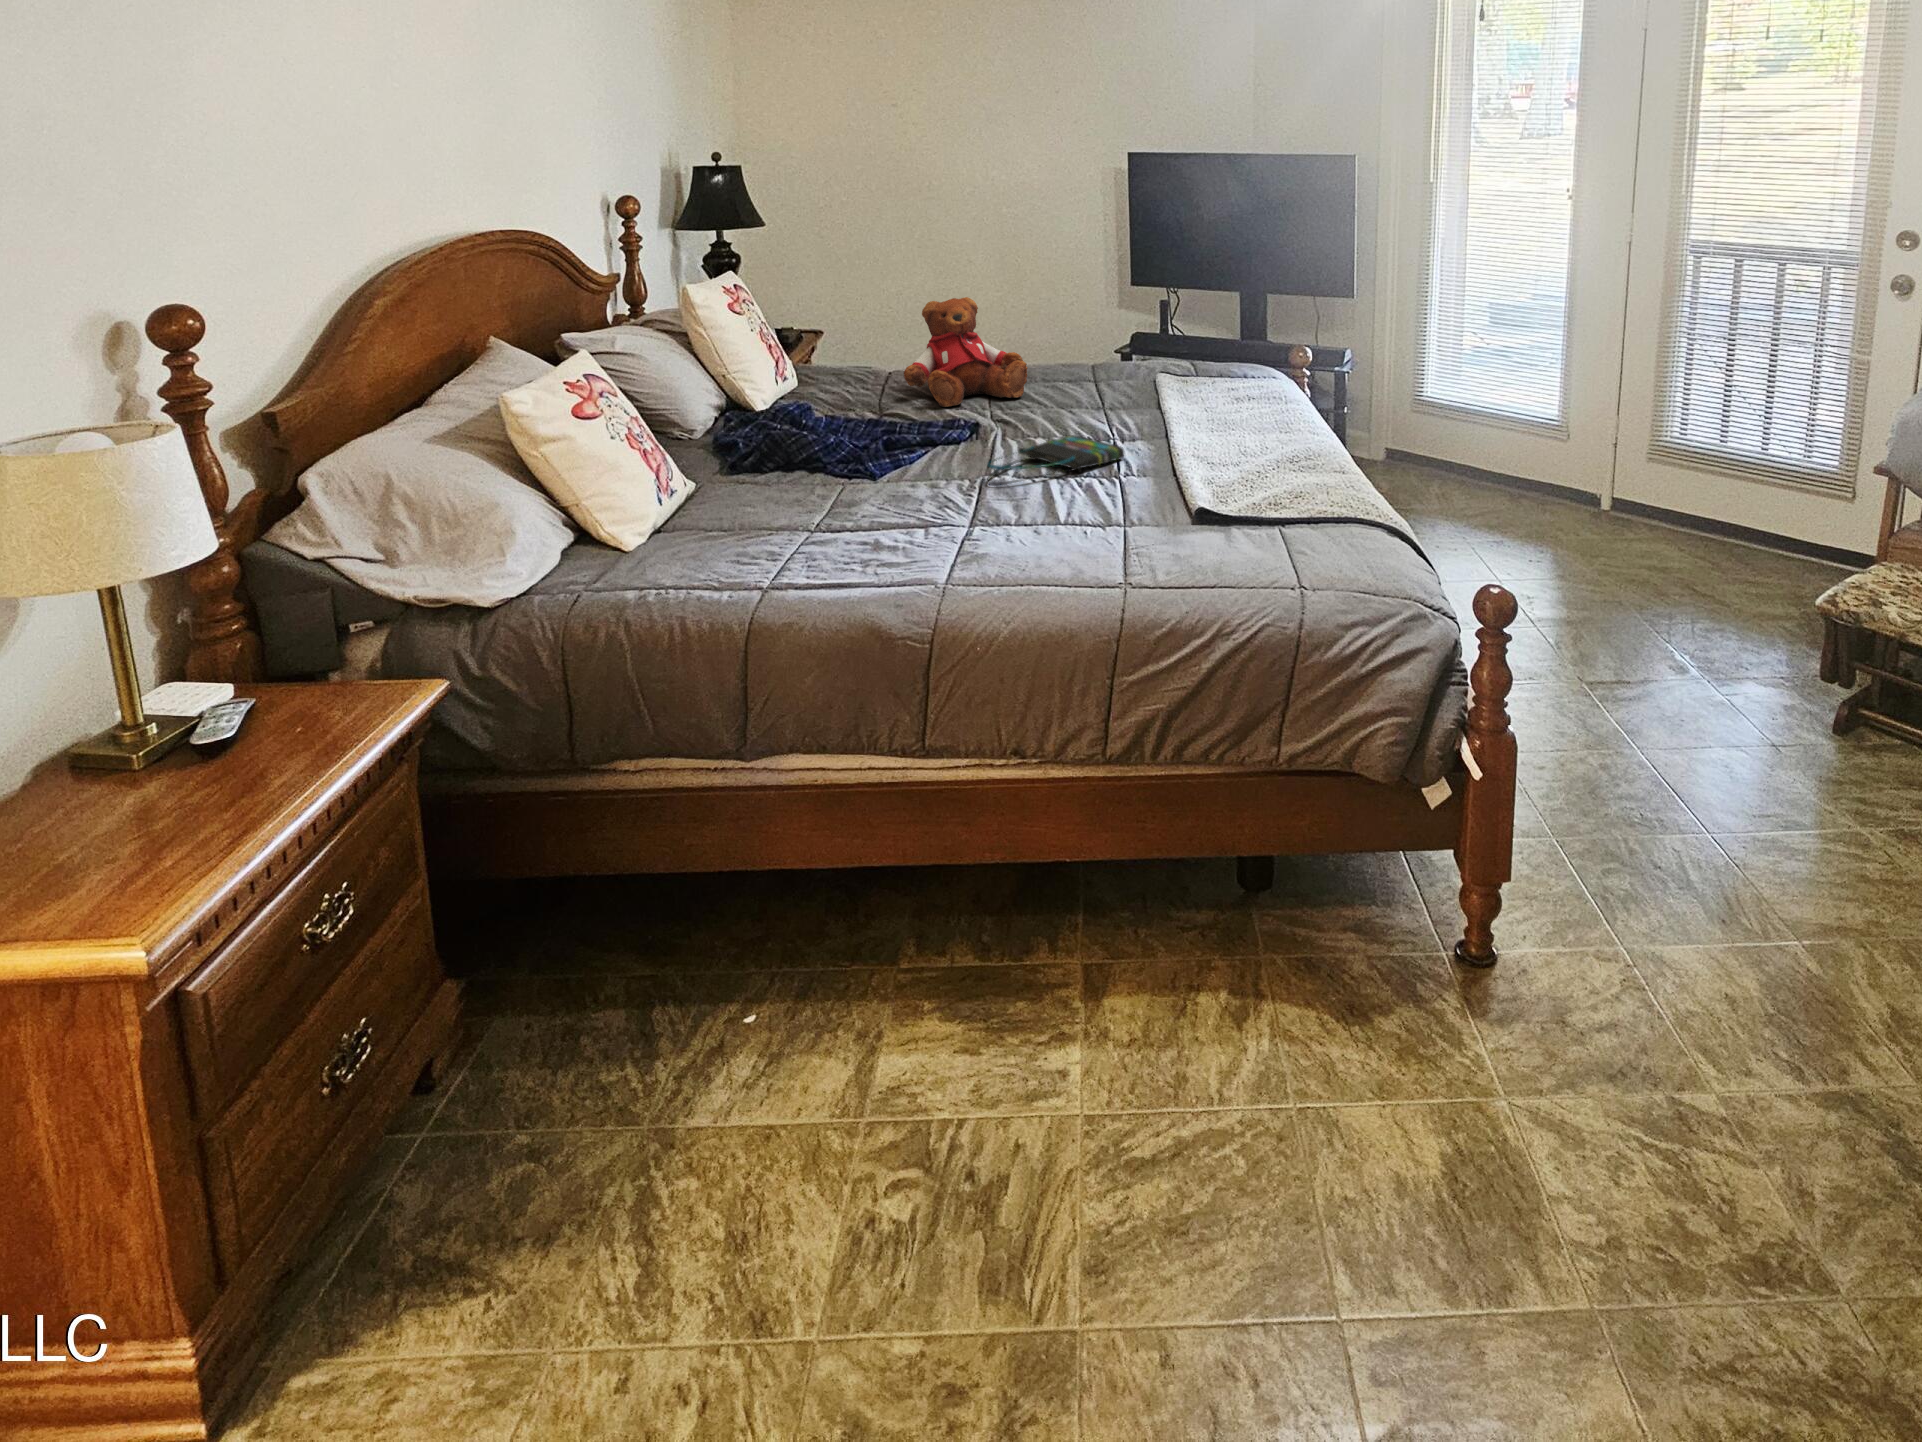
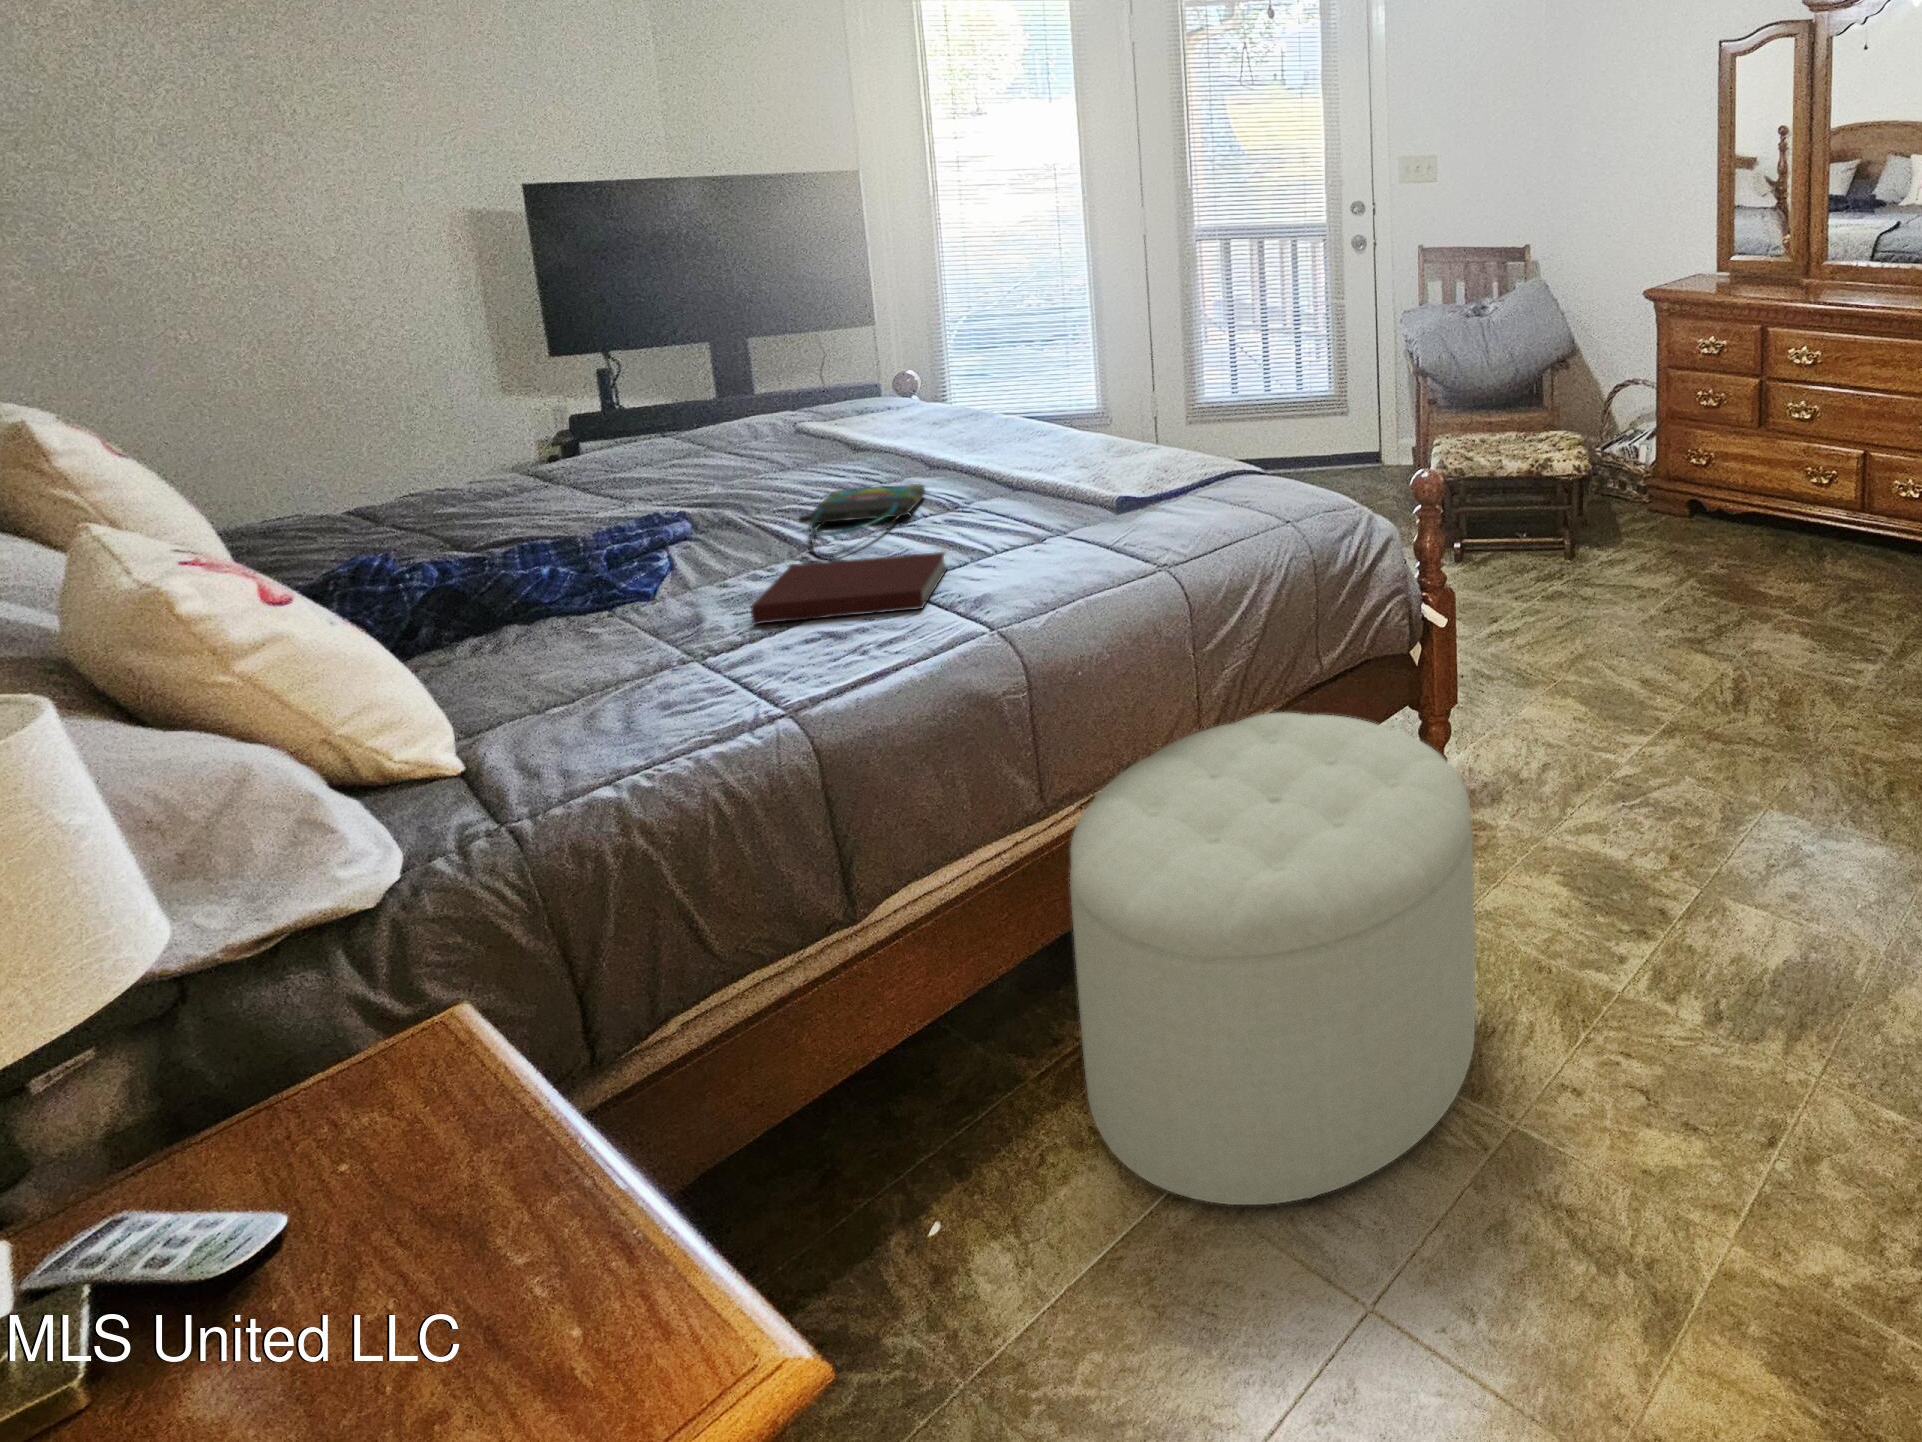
teddy bear: present [904,297,1027,407] -> none [429,372,639,520]
notebook: none [868,481,1020,545] -> present [751,552,948,624]
ottoman: none [830,747,1234,1259] -> present [1070,713,1475,1205]

